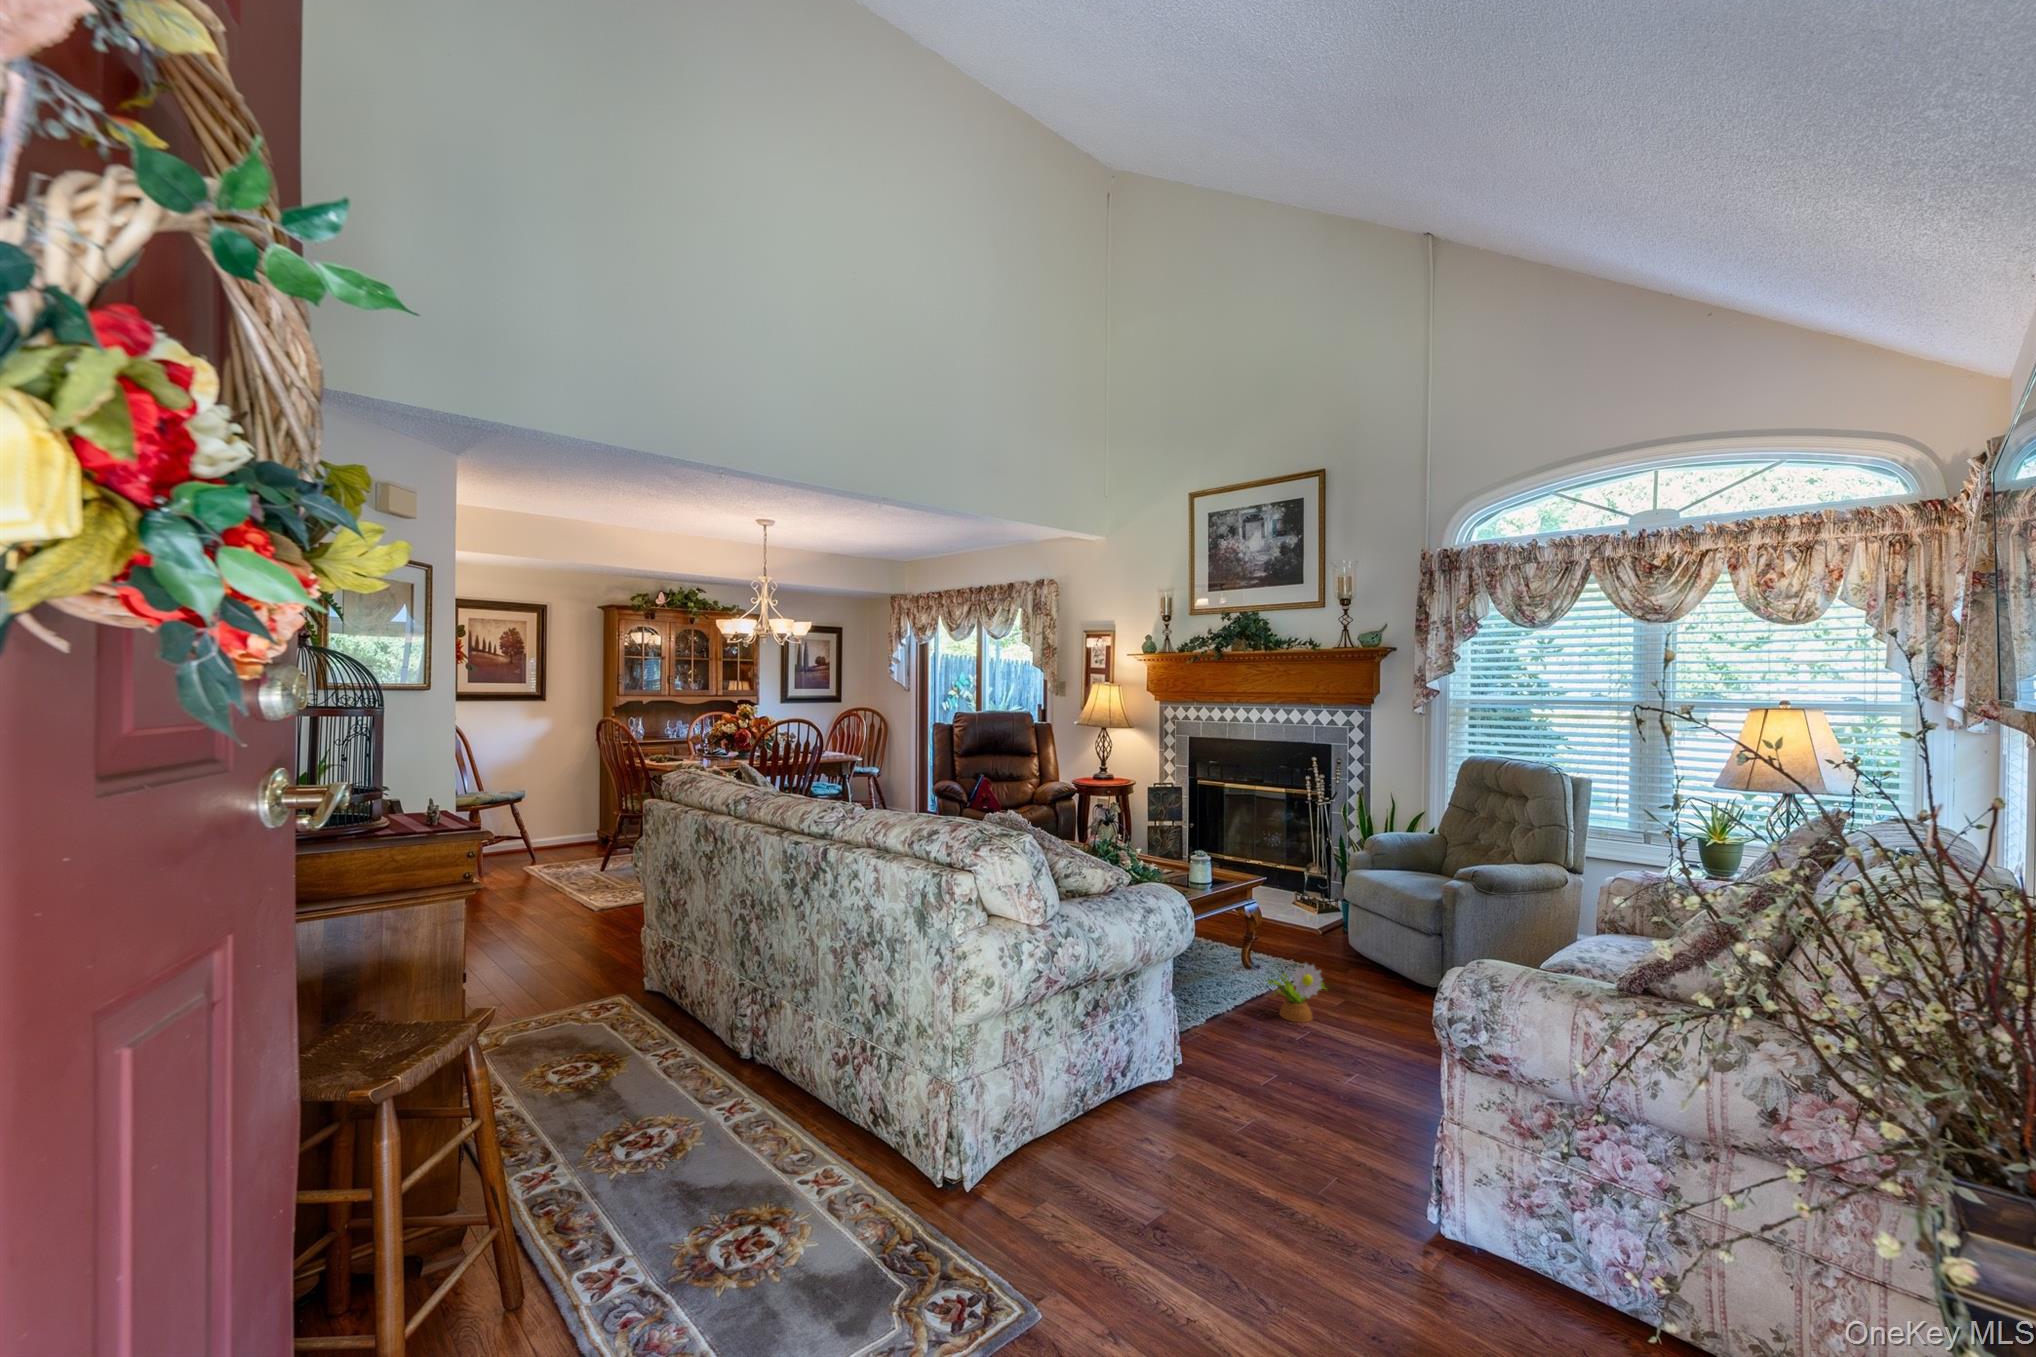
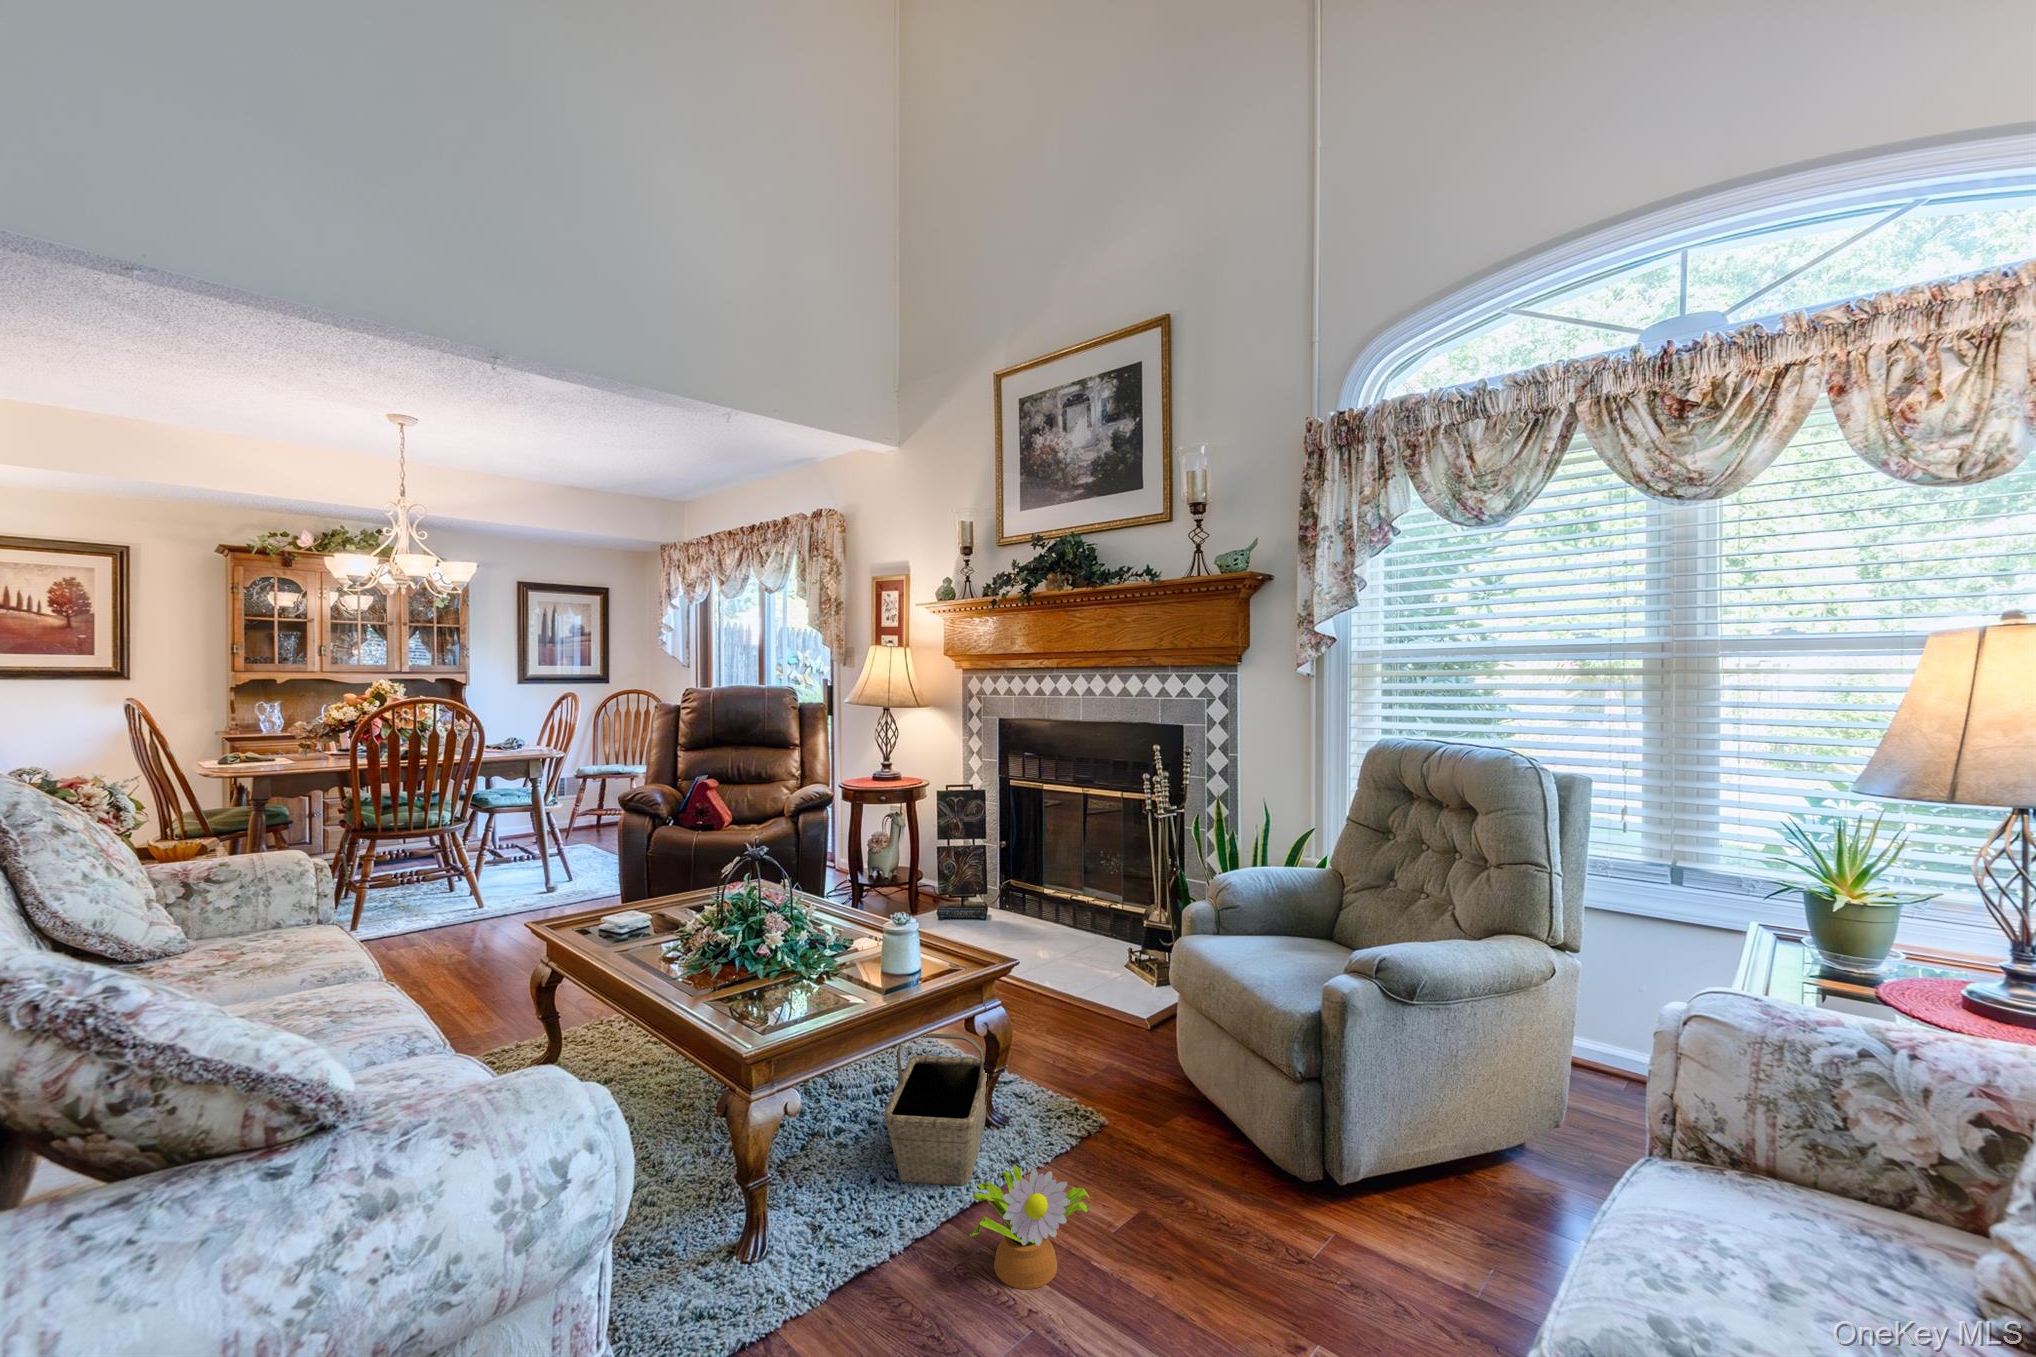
basket: none [1200,915,1253,992] -> present [884,1033,989,1186]

